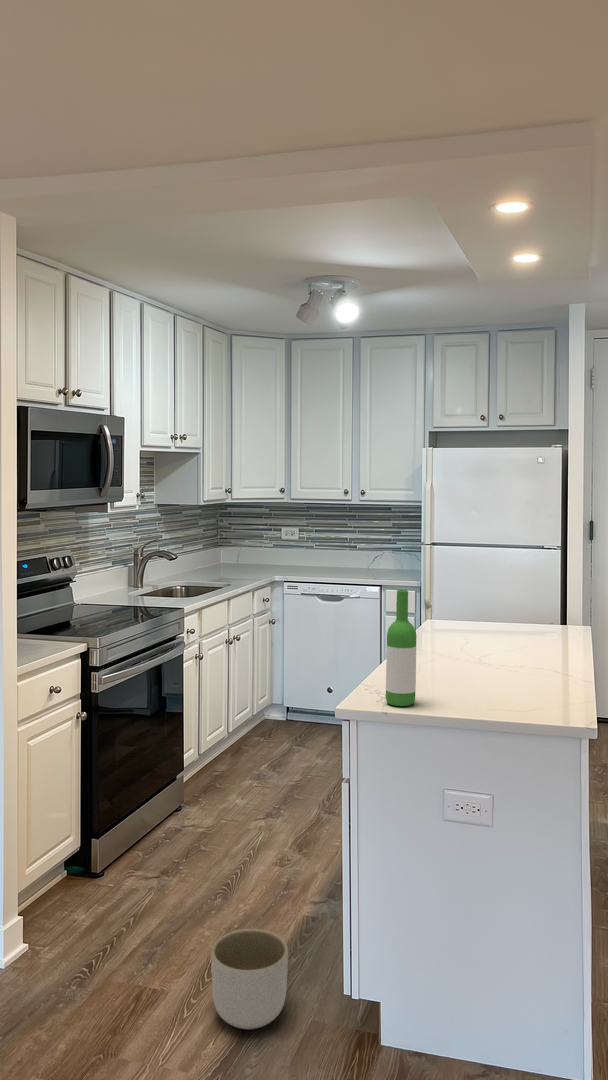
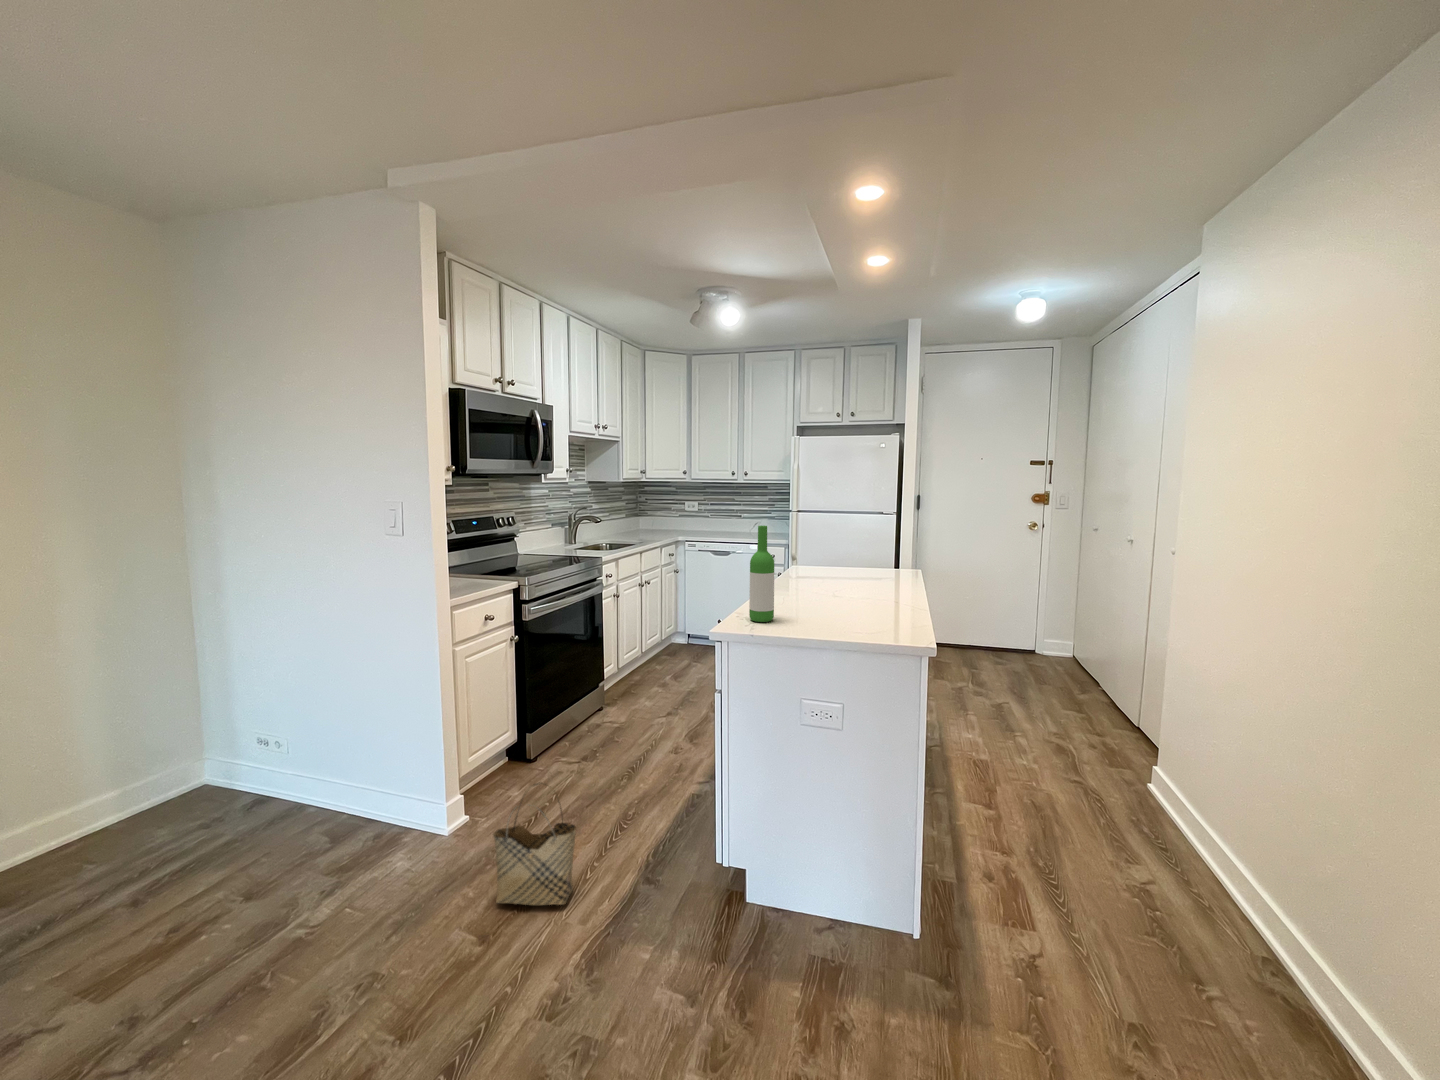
woven basket: none [74,899,175,1049] -> present [493,782,576,905]
planter: present [211,929,288,1029] -> none [608,805,671,887]

